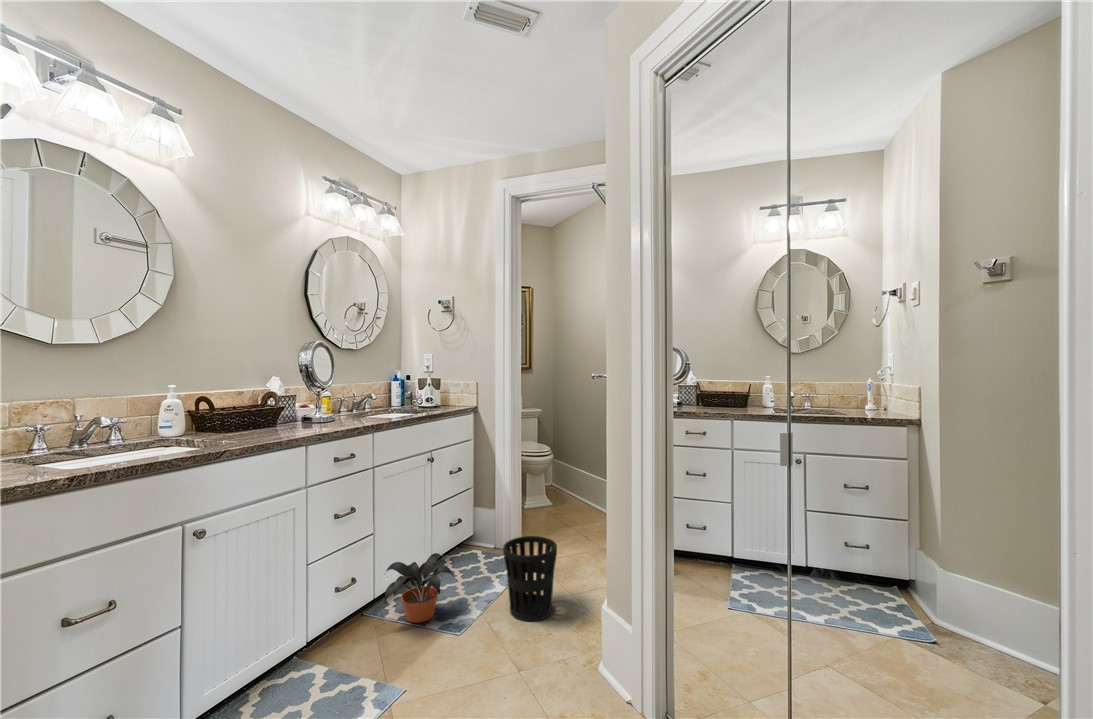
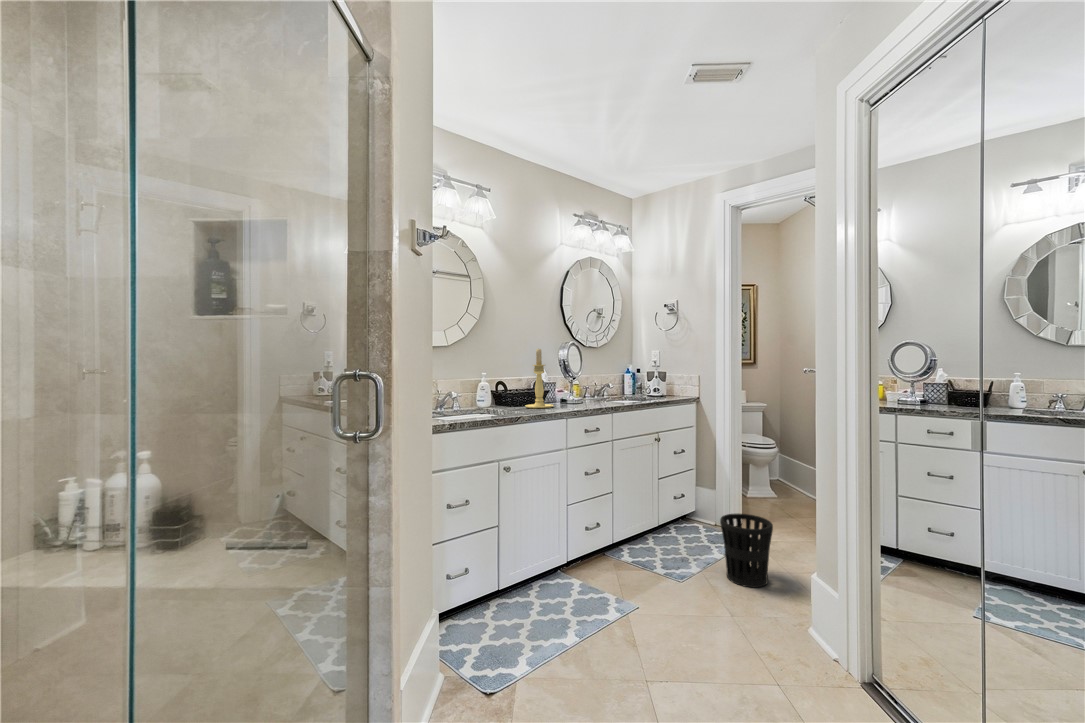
candle holder: none [242,348,289,434] -> present [526,349,553,408]
potted plant: present [384,553,454,623] -> none [620,516,676,567]

